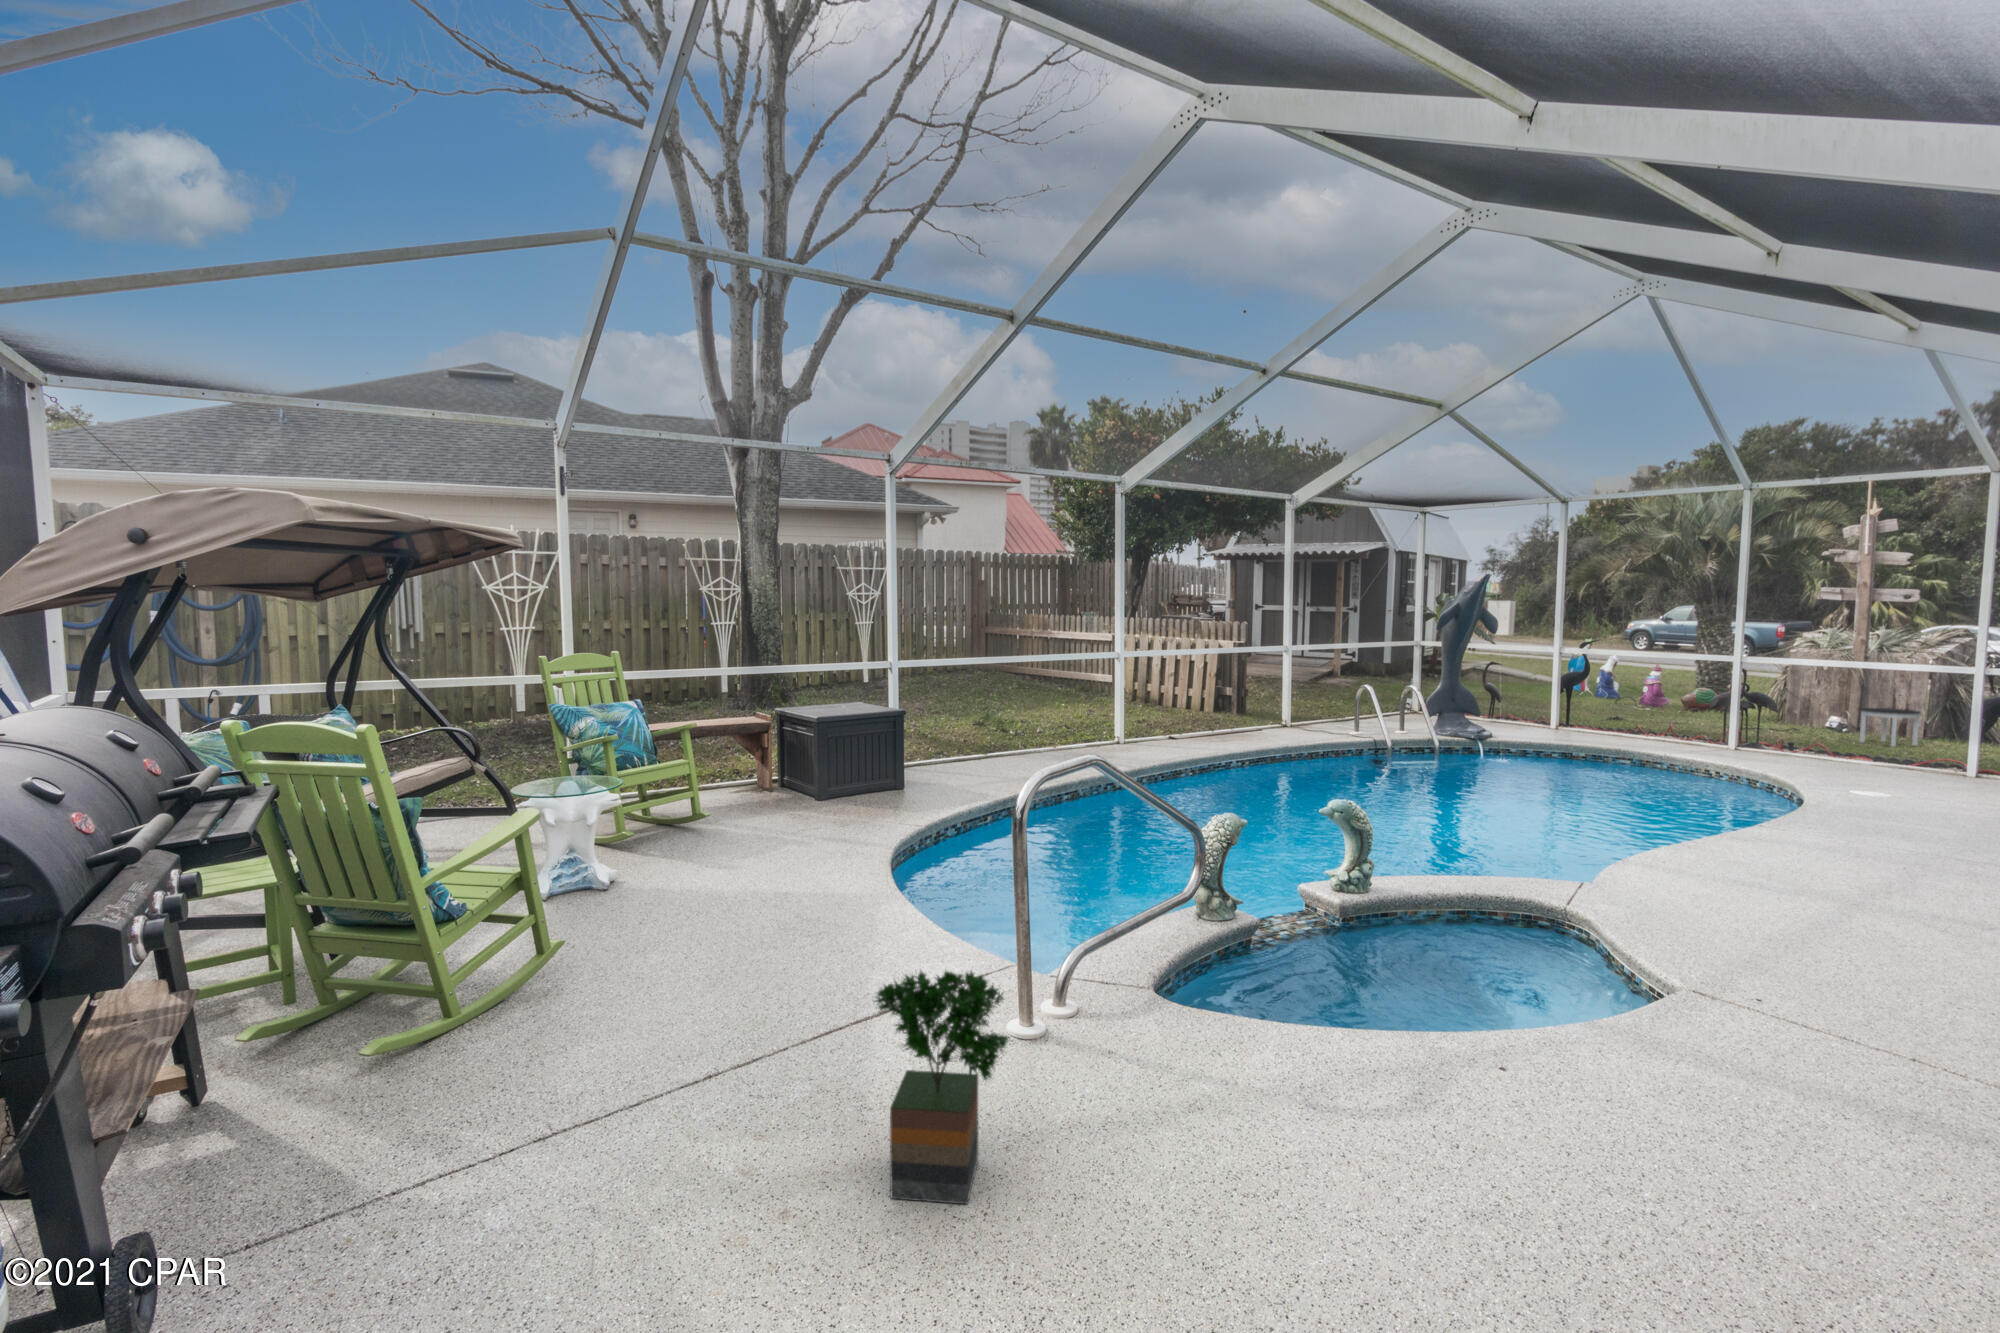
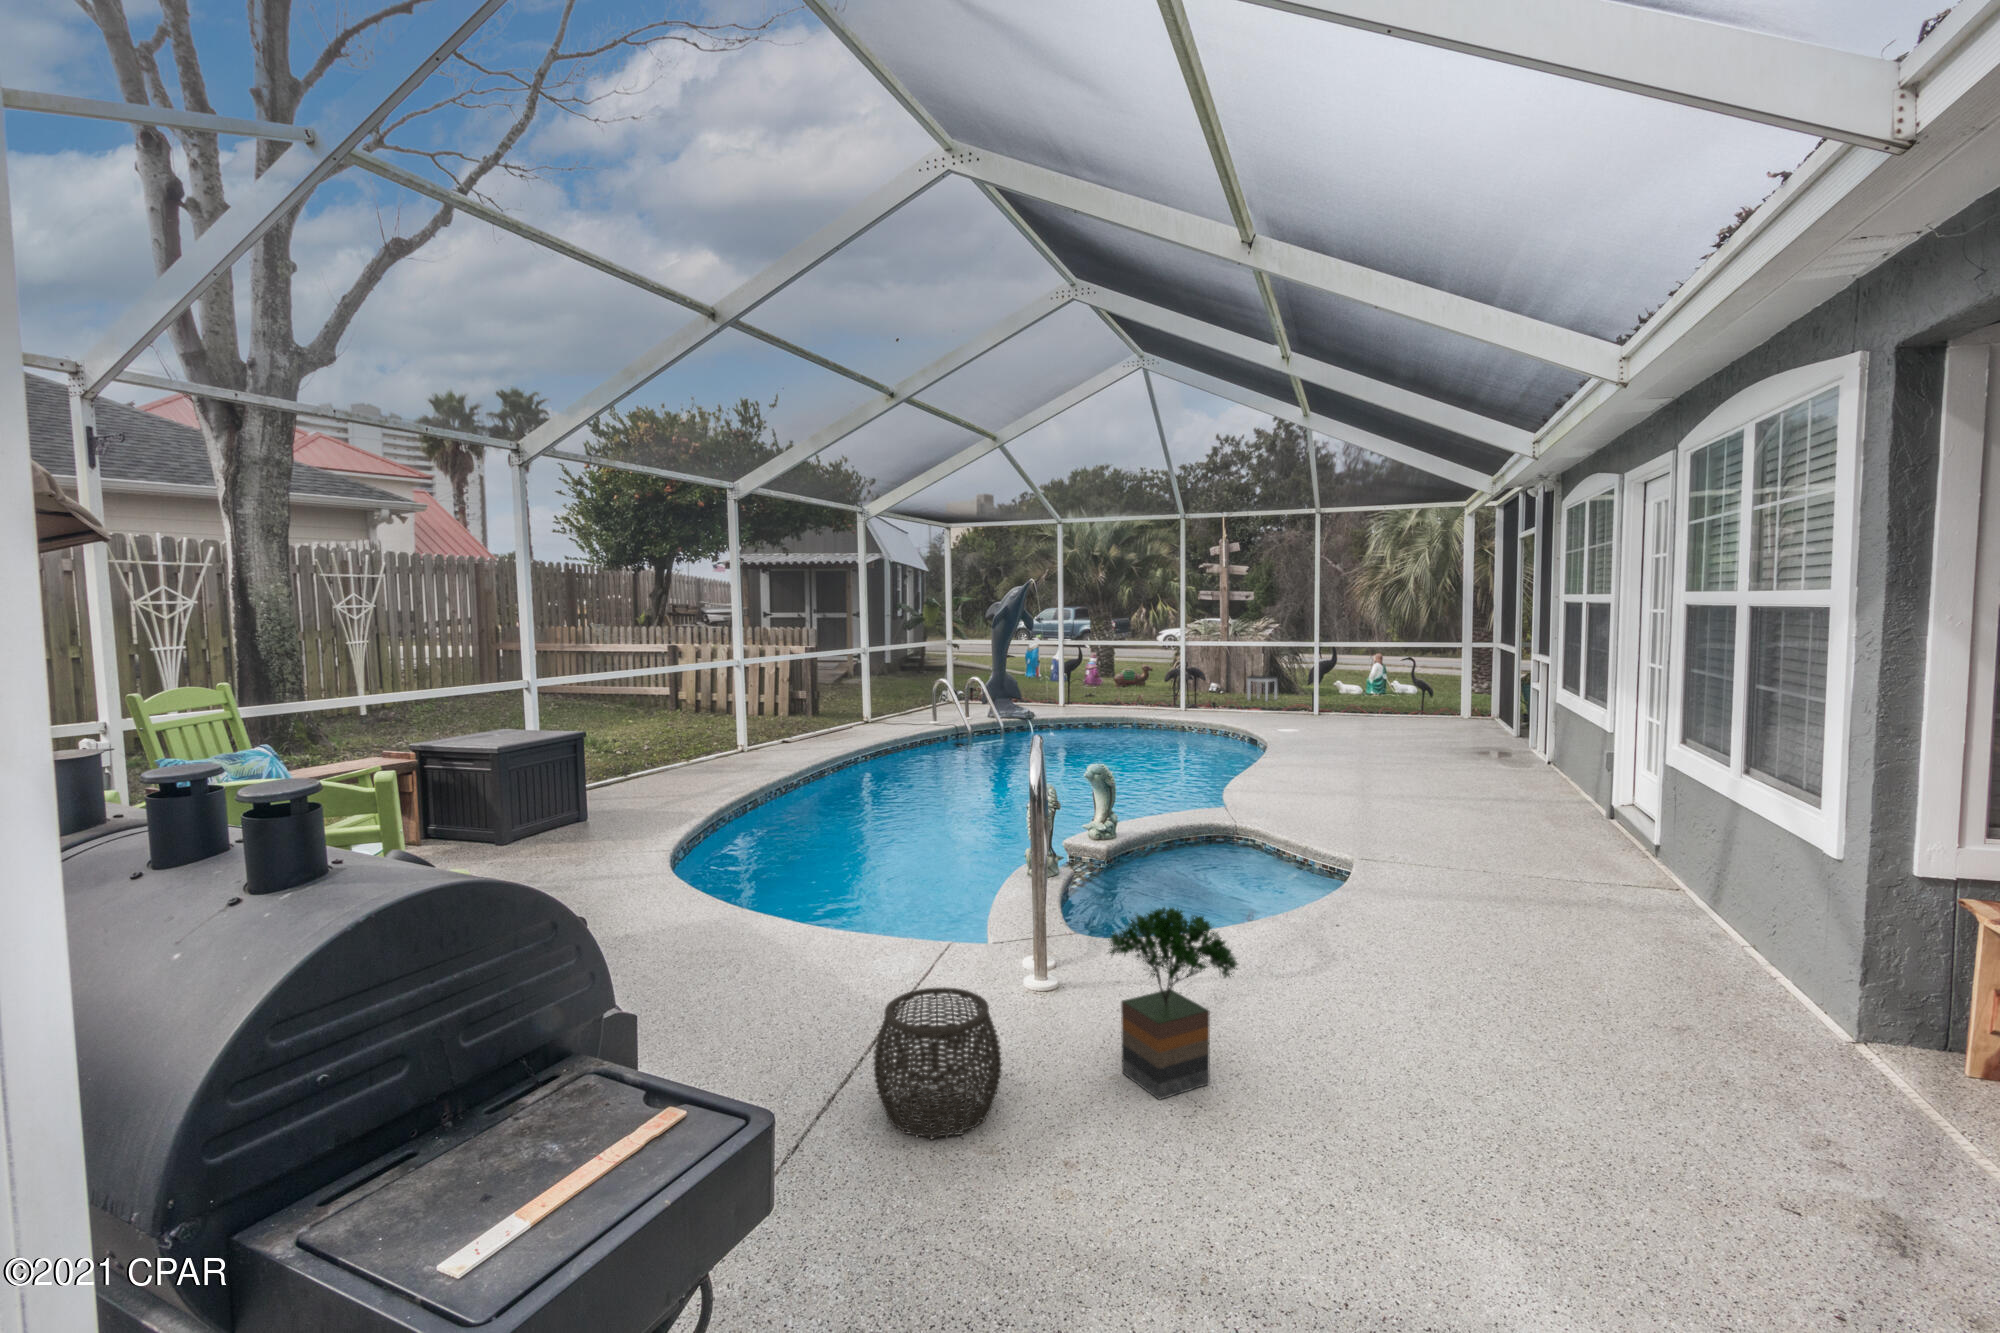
woven basket: none [625,997,765,1156] -> present [873,988,1002,1139]

